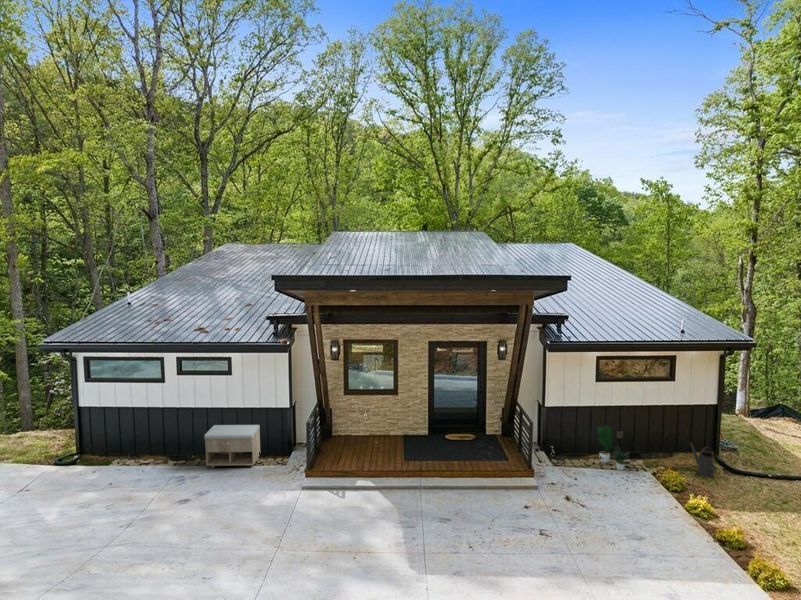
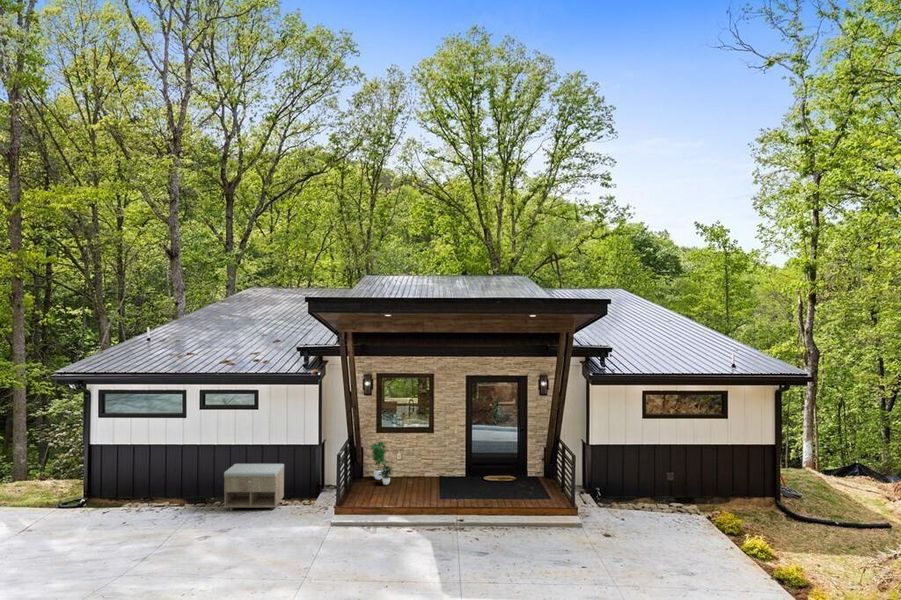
potted plant: present [597,426,629,471] -> present [371,442,393,485]
watering can: present [690,442,715,477] -> none [748,485,775,523]

